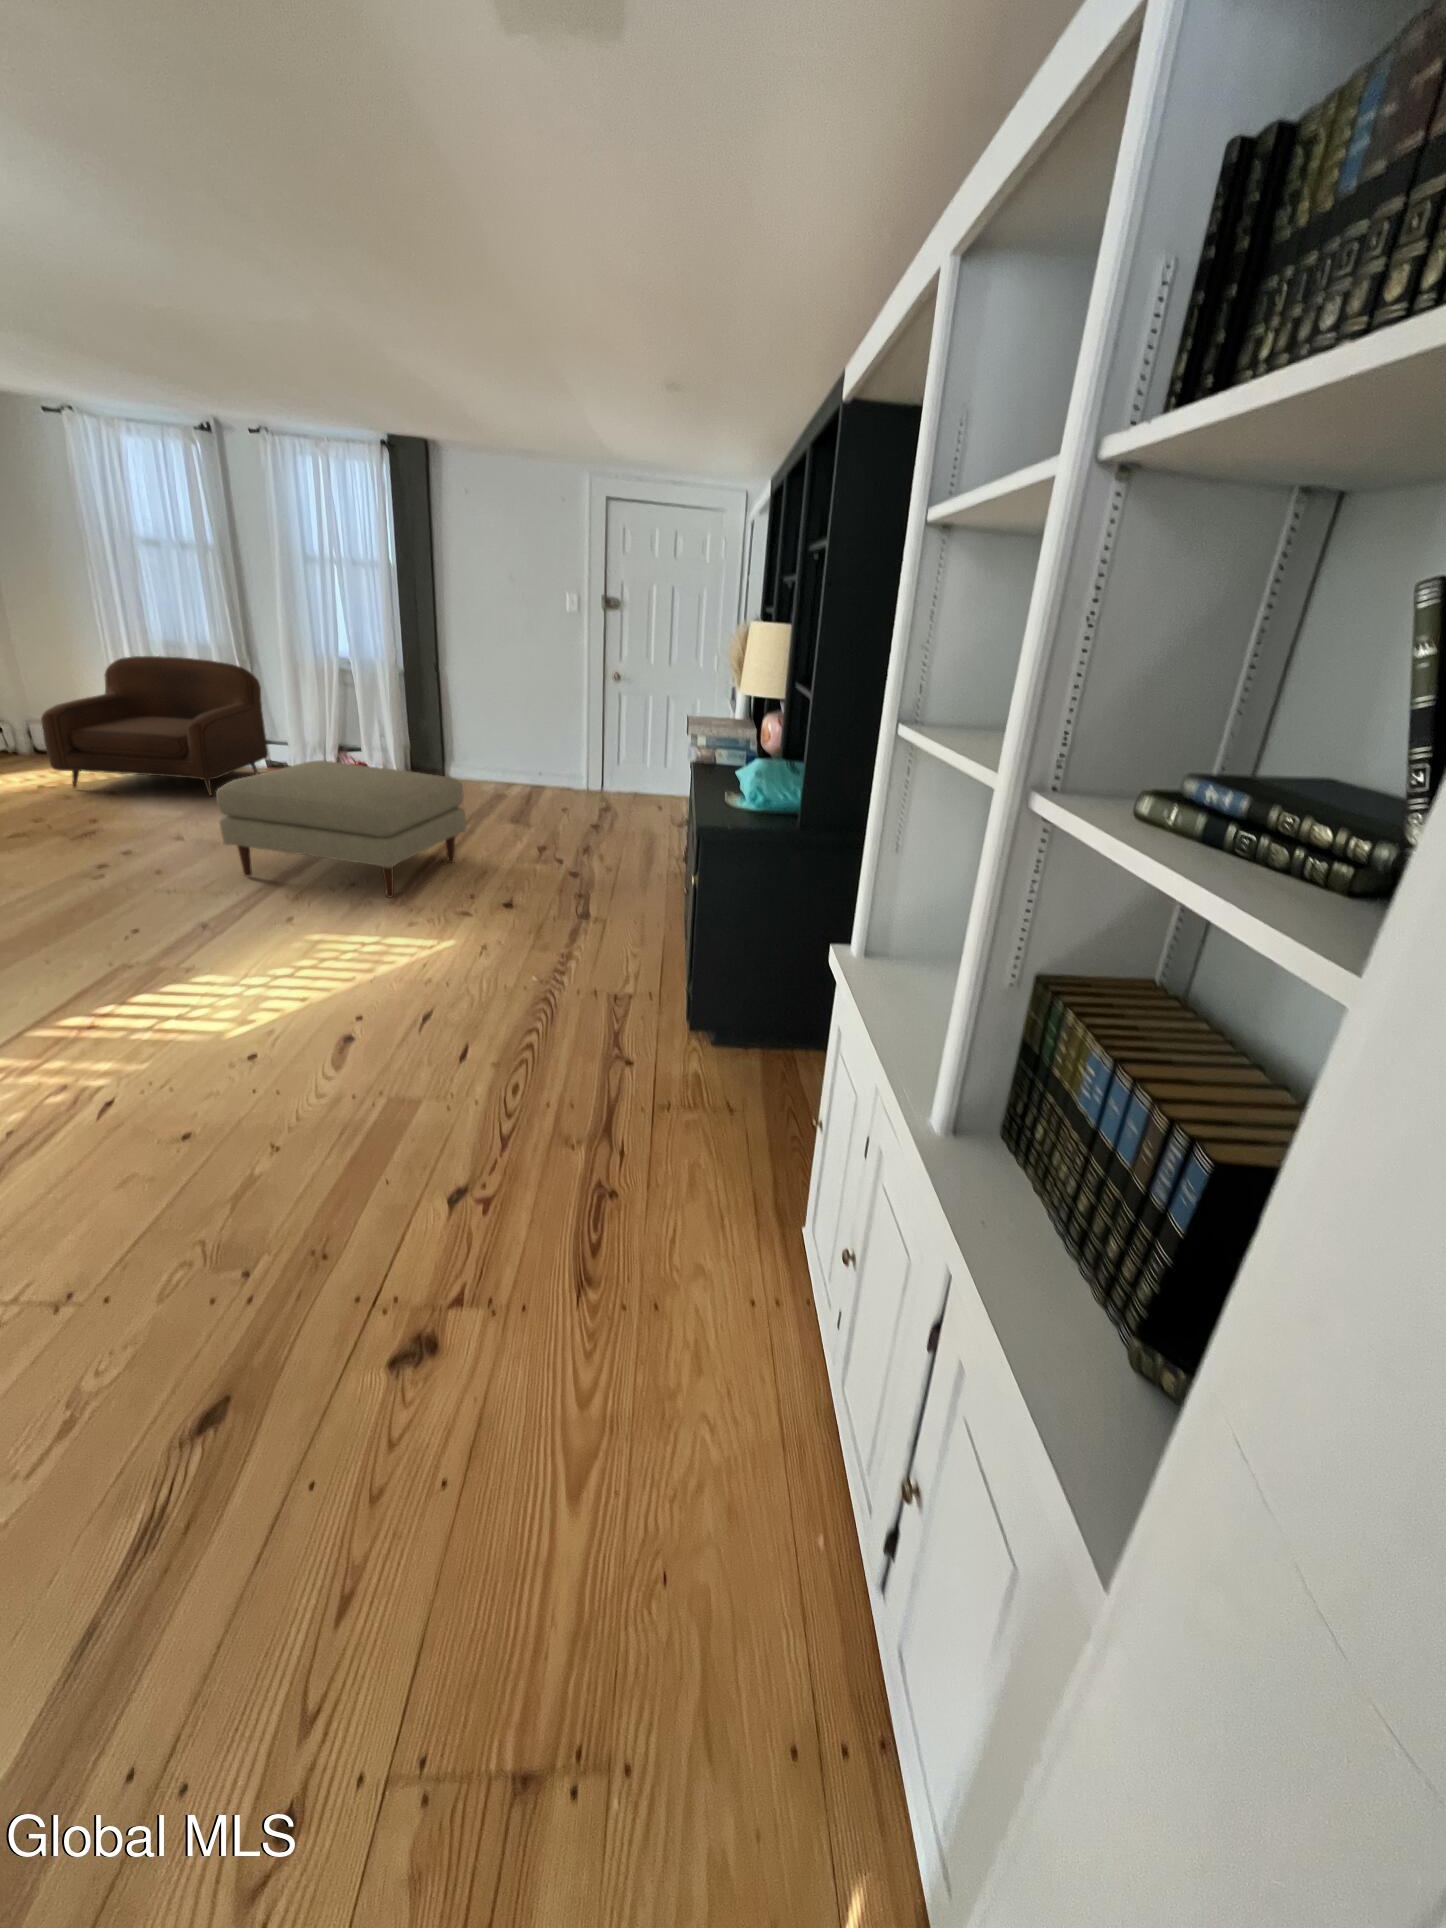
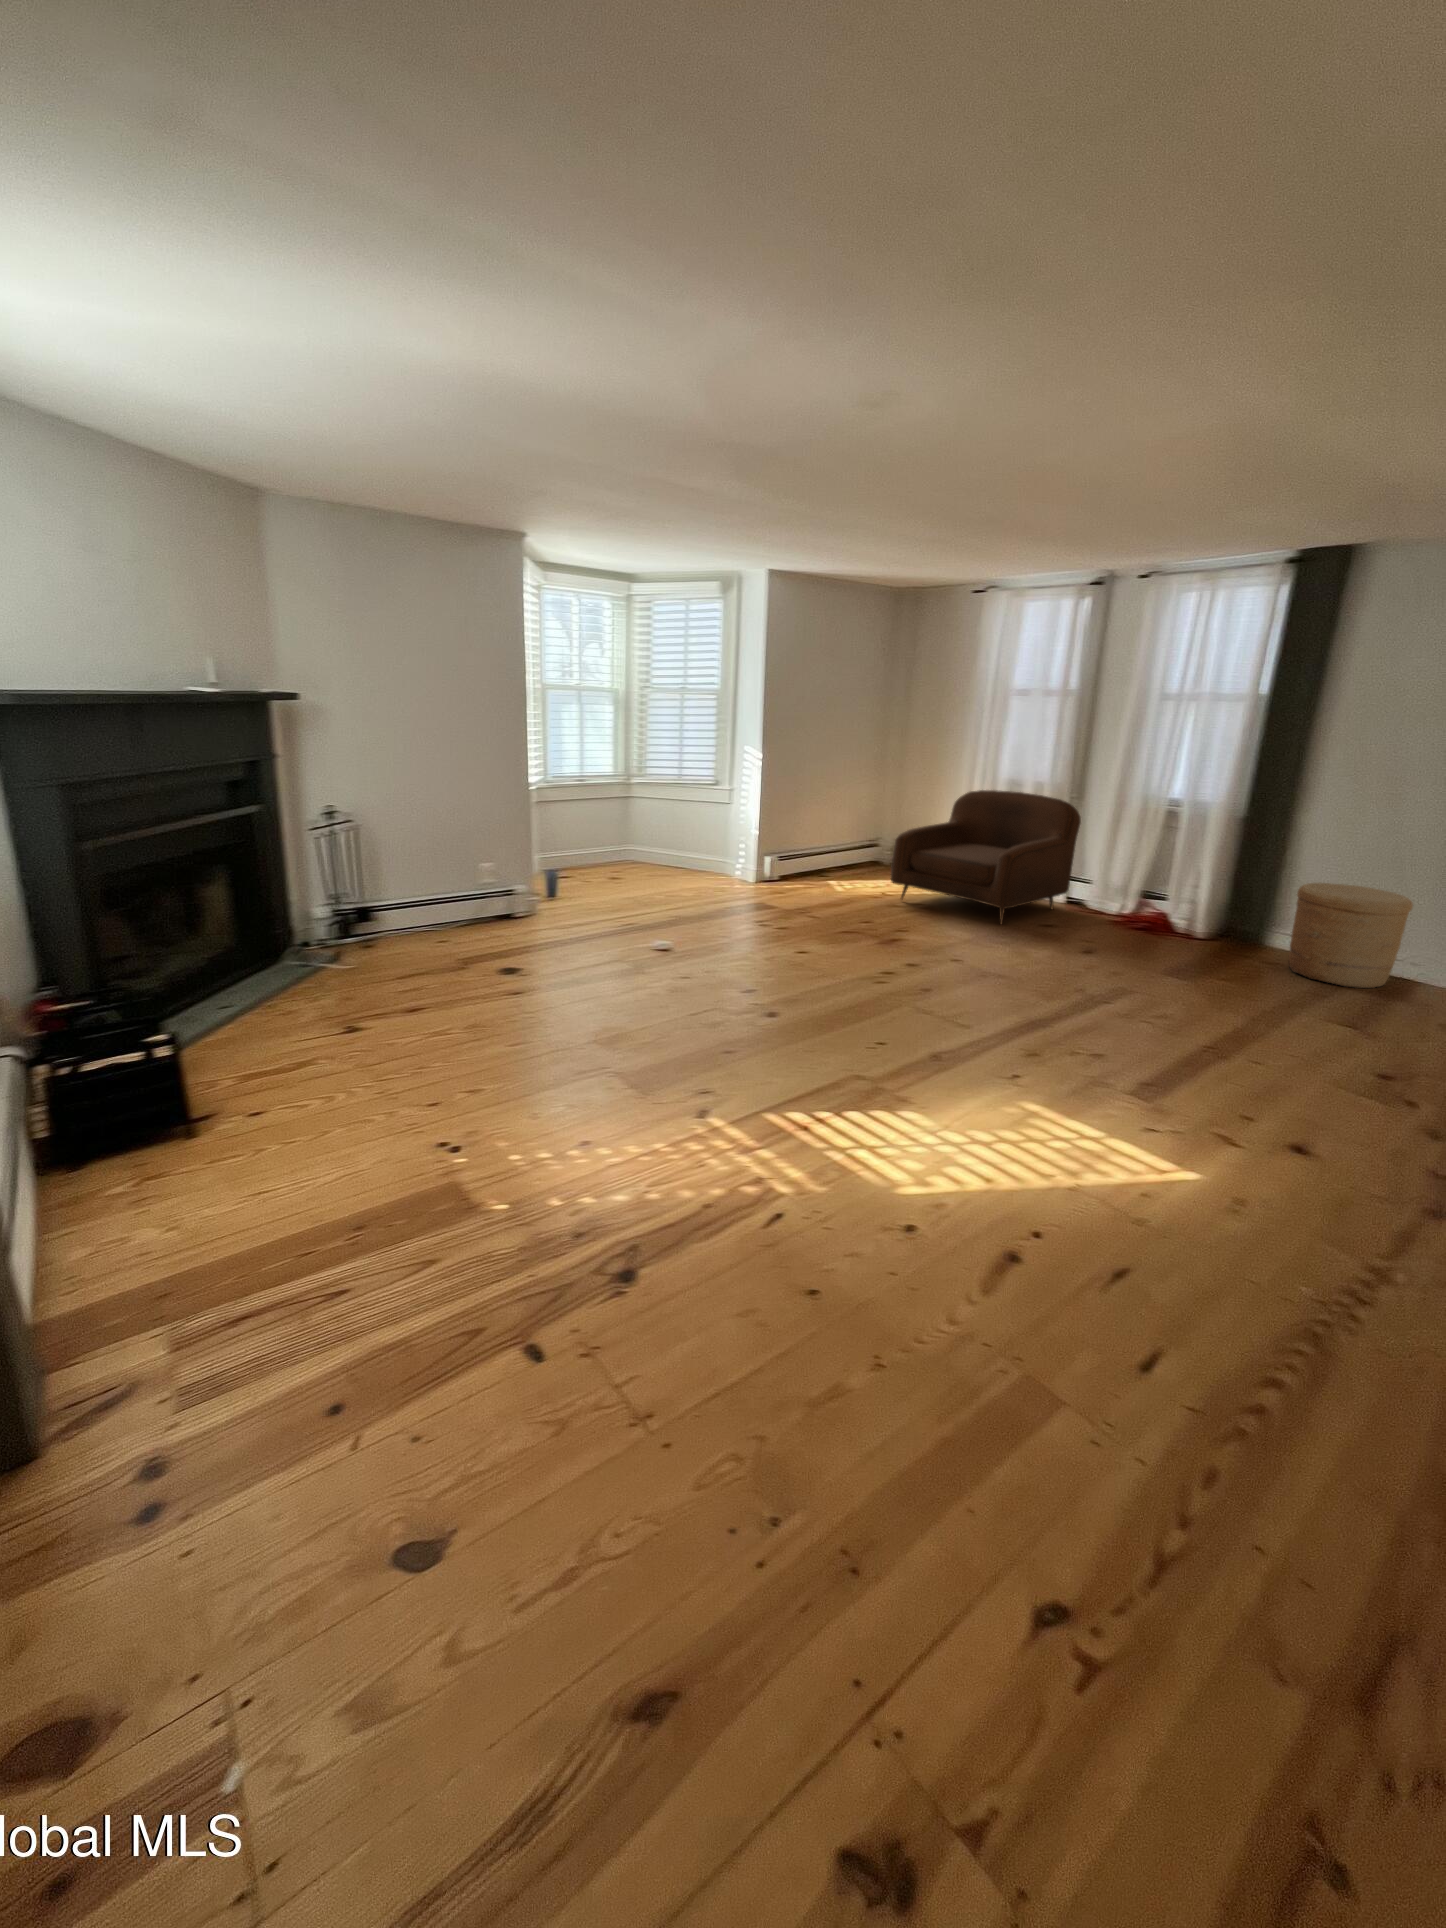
woven basket: none [455,724,525,799] -> present [1289,883,1413,988]
ottoman: present [216,760,466,898] -> none [983,906,1283,1085]

